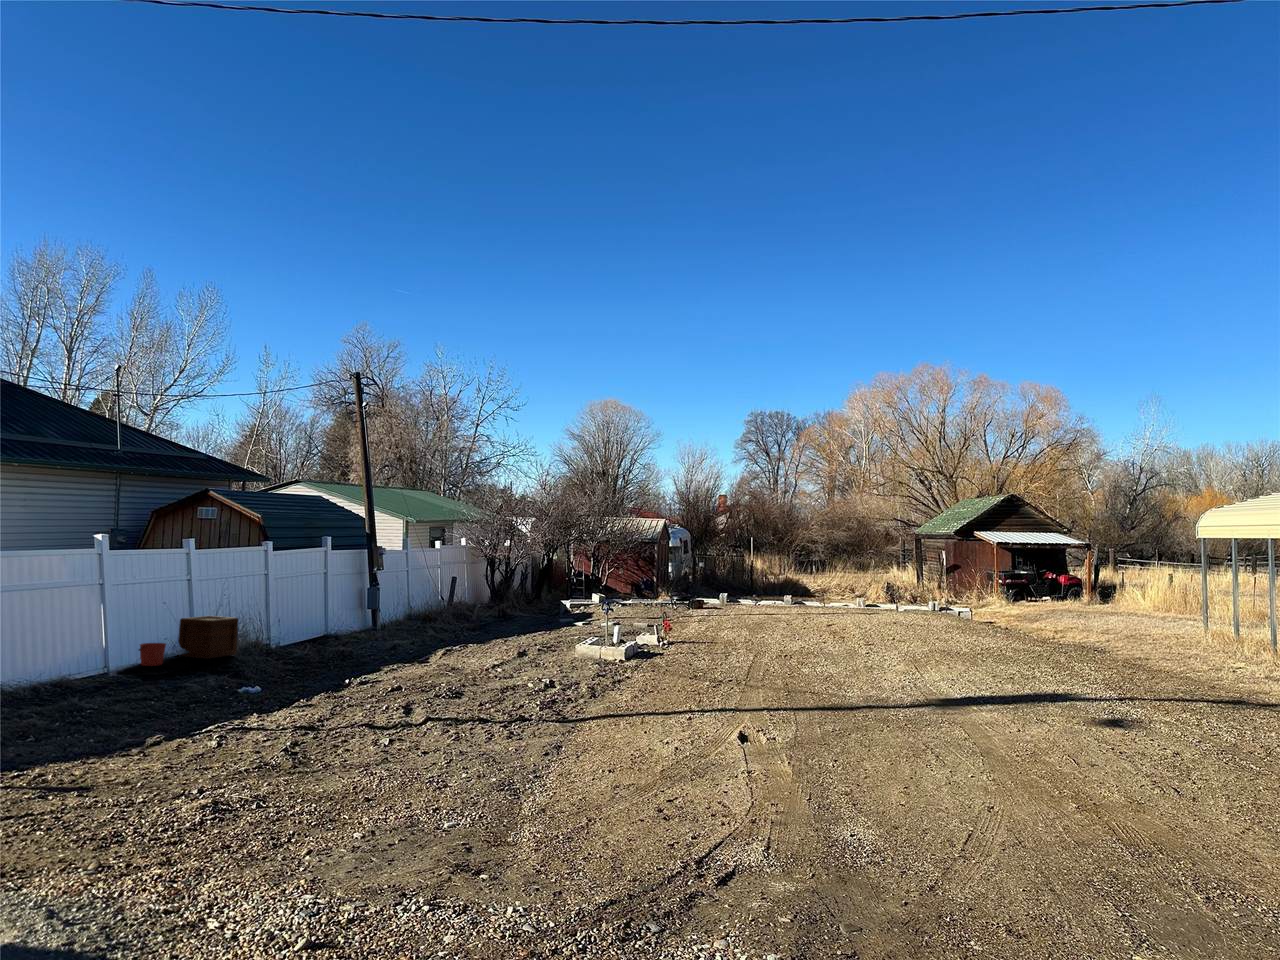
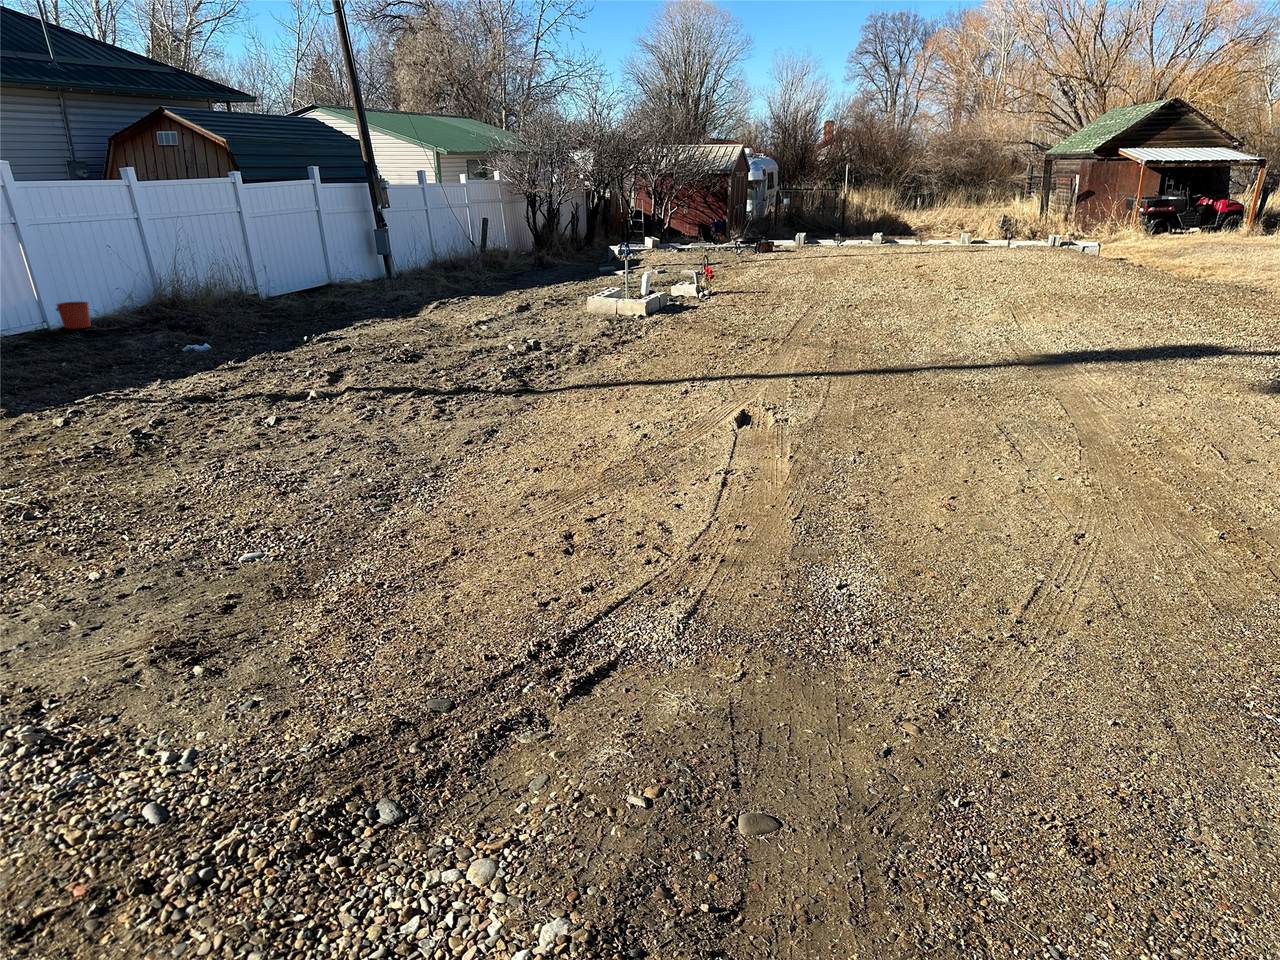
wooden crate: present [178,616,239,659] -> none [110,269,188,319]

